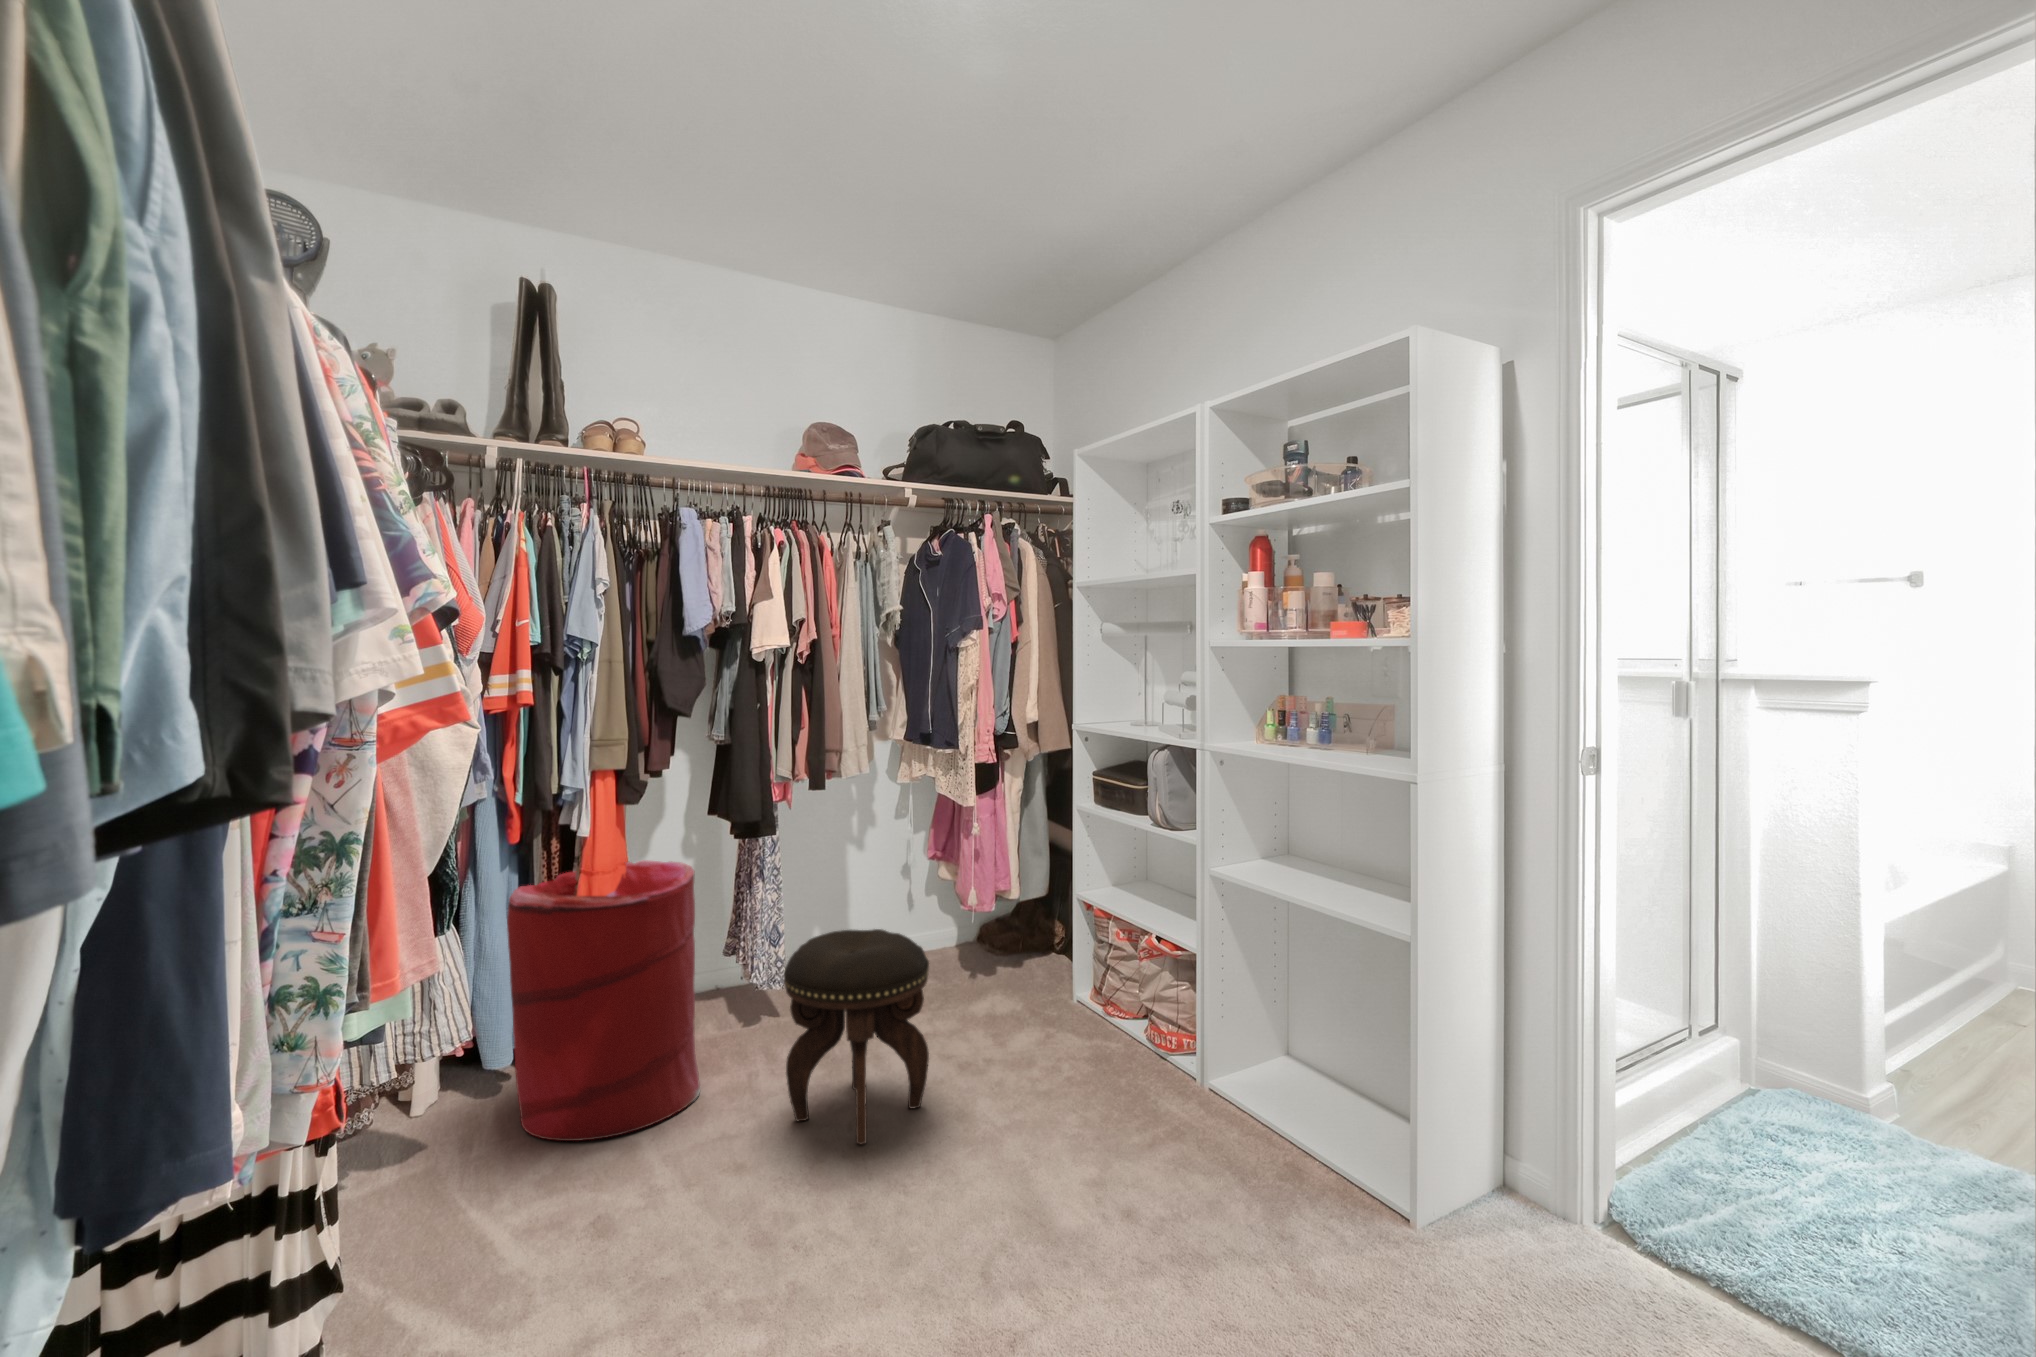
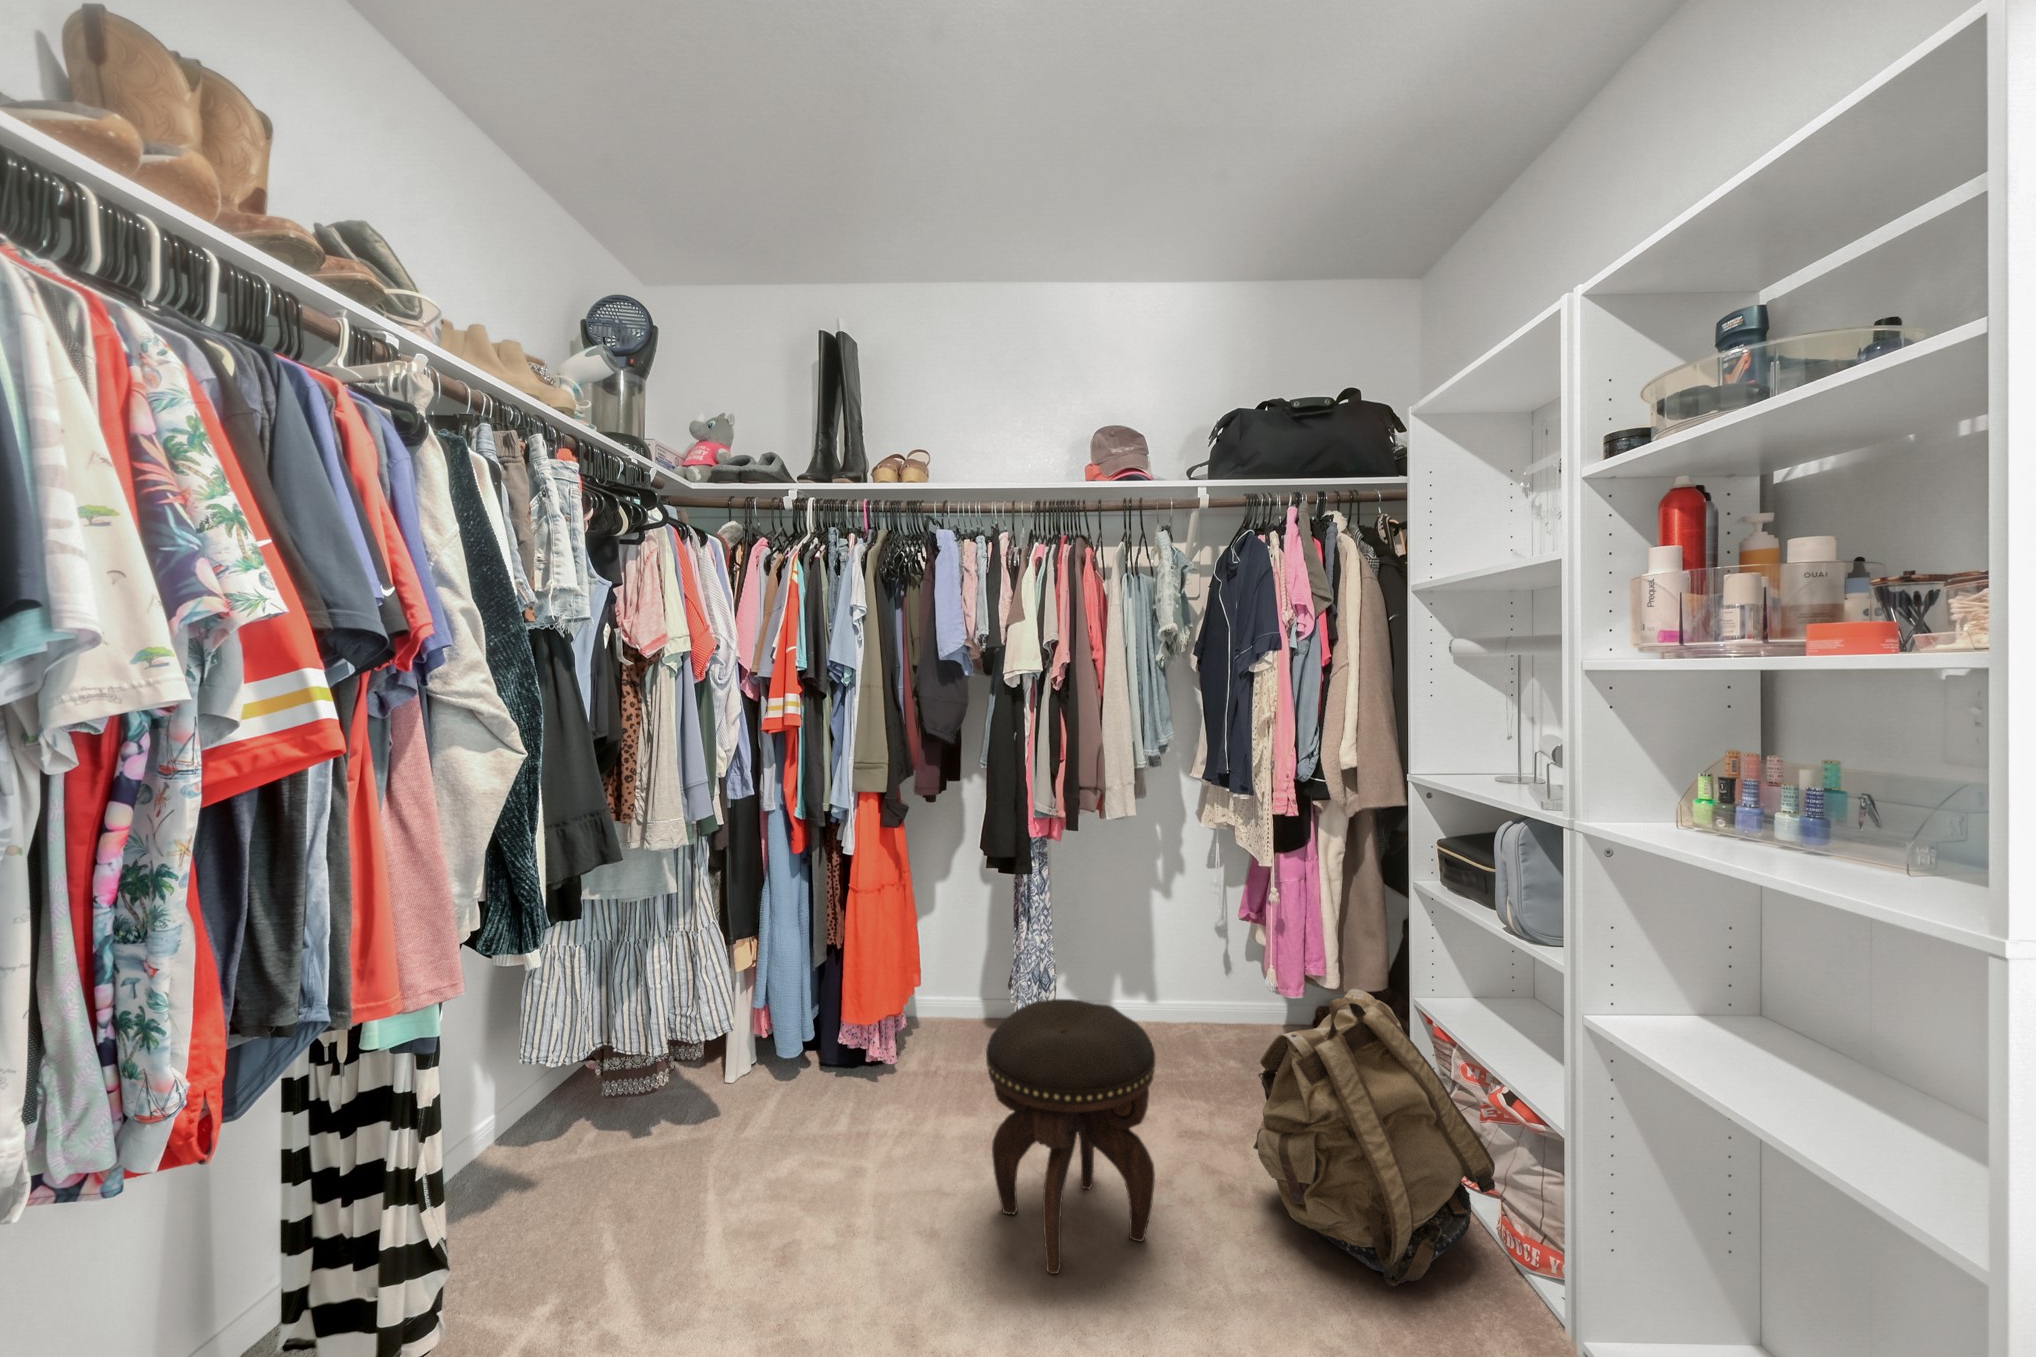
laundry hamper: present [507,860,700,1141] -> none [770,884,941,1170]
backpack: none [988,885,1147,1083] -> present [1253,989,1495,1286]

